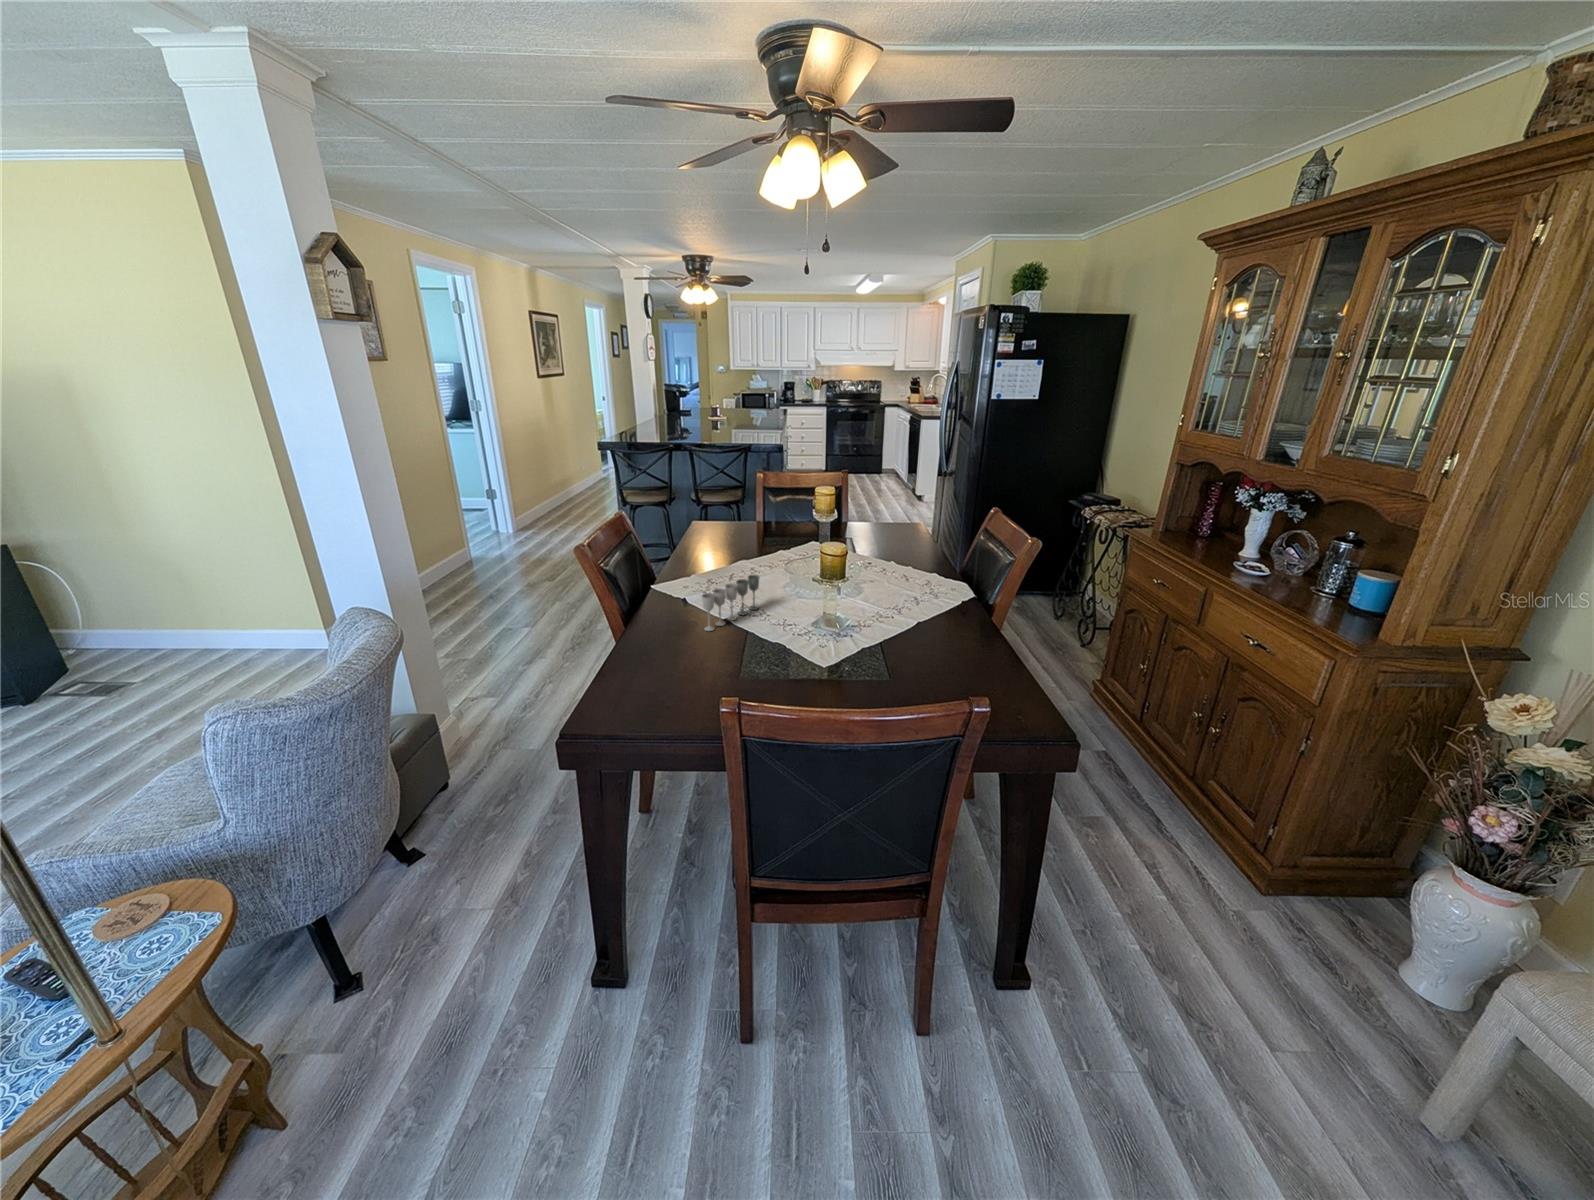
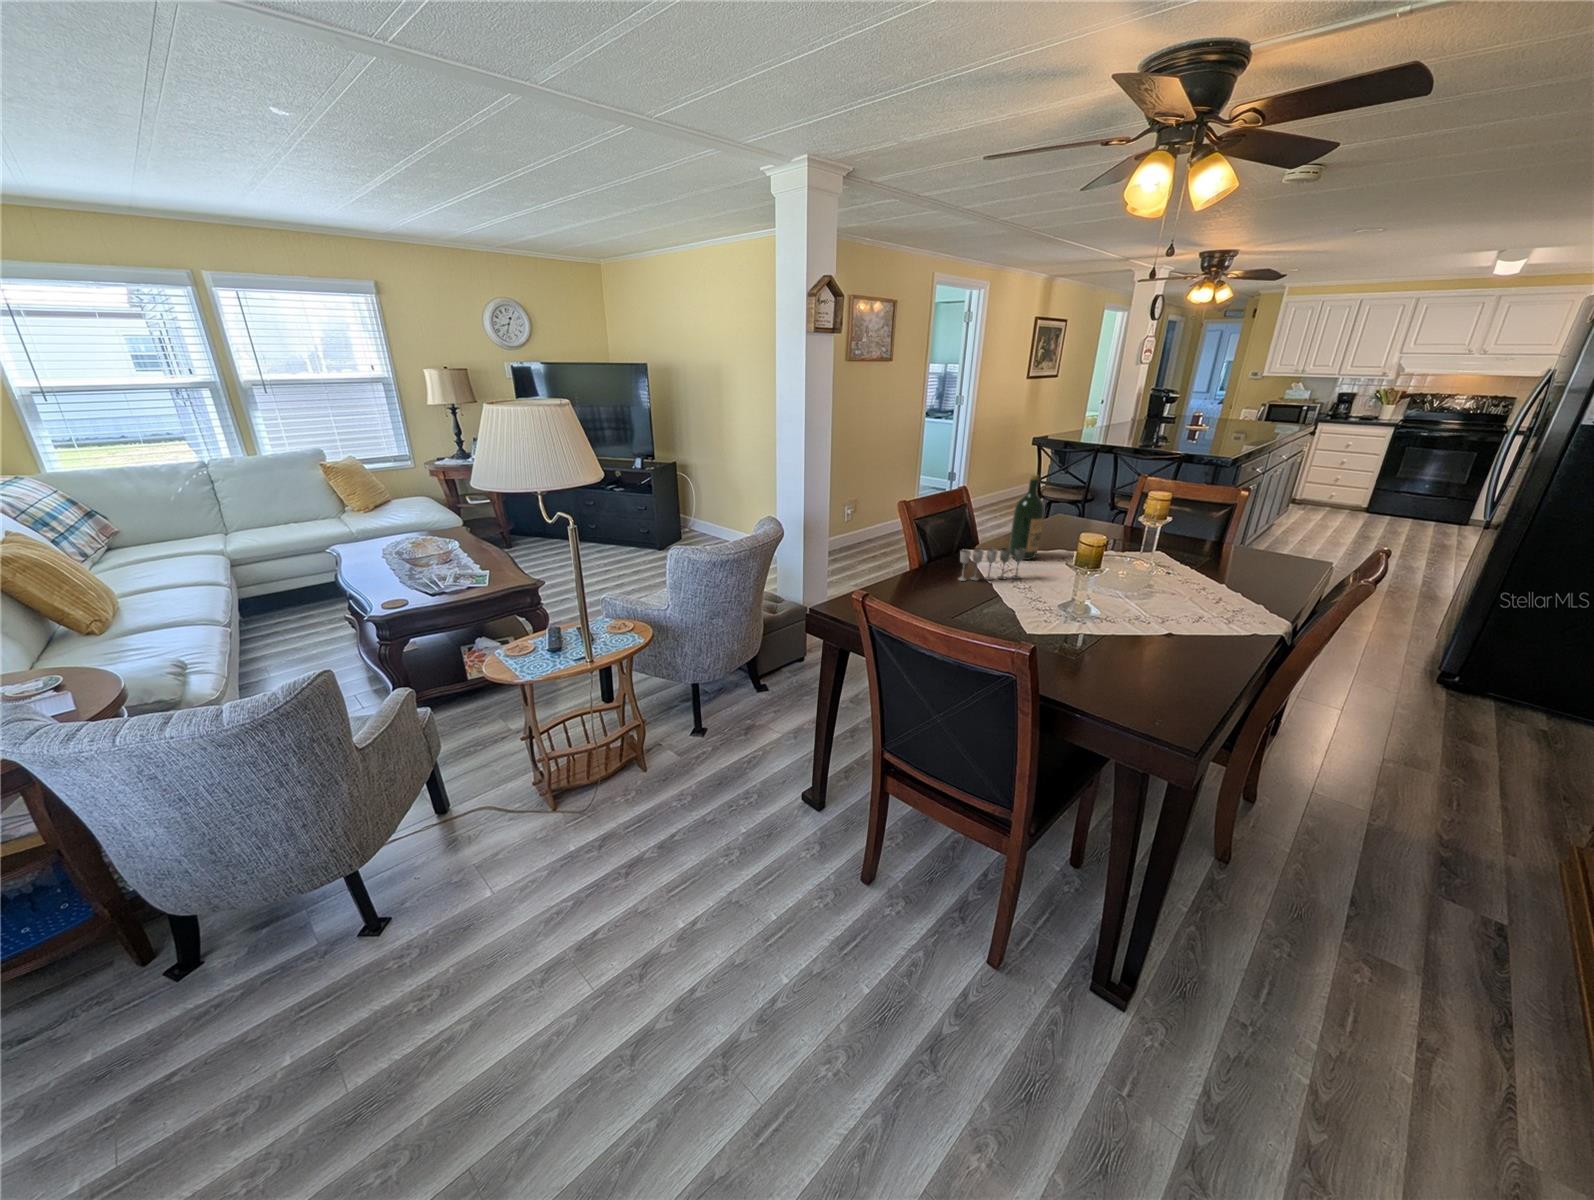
wine bottle: none [711,490,744,585] -> present [1009,475,1044,560]

